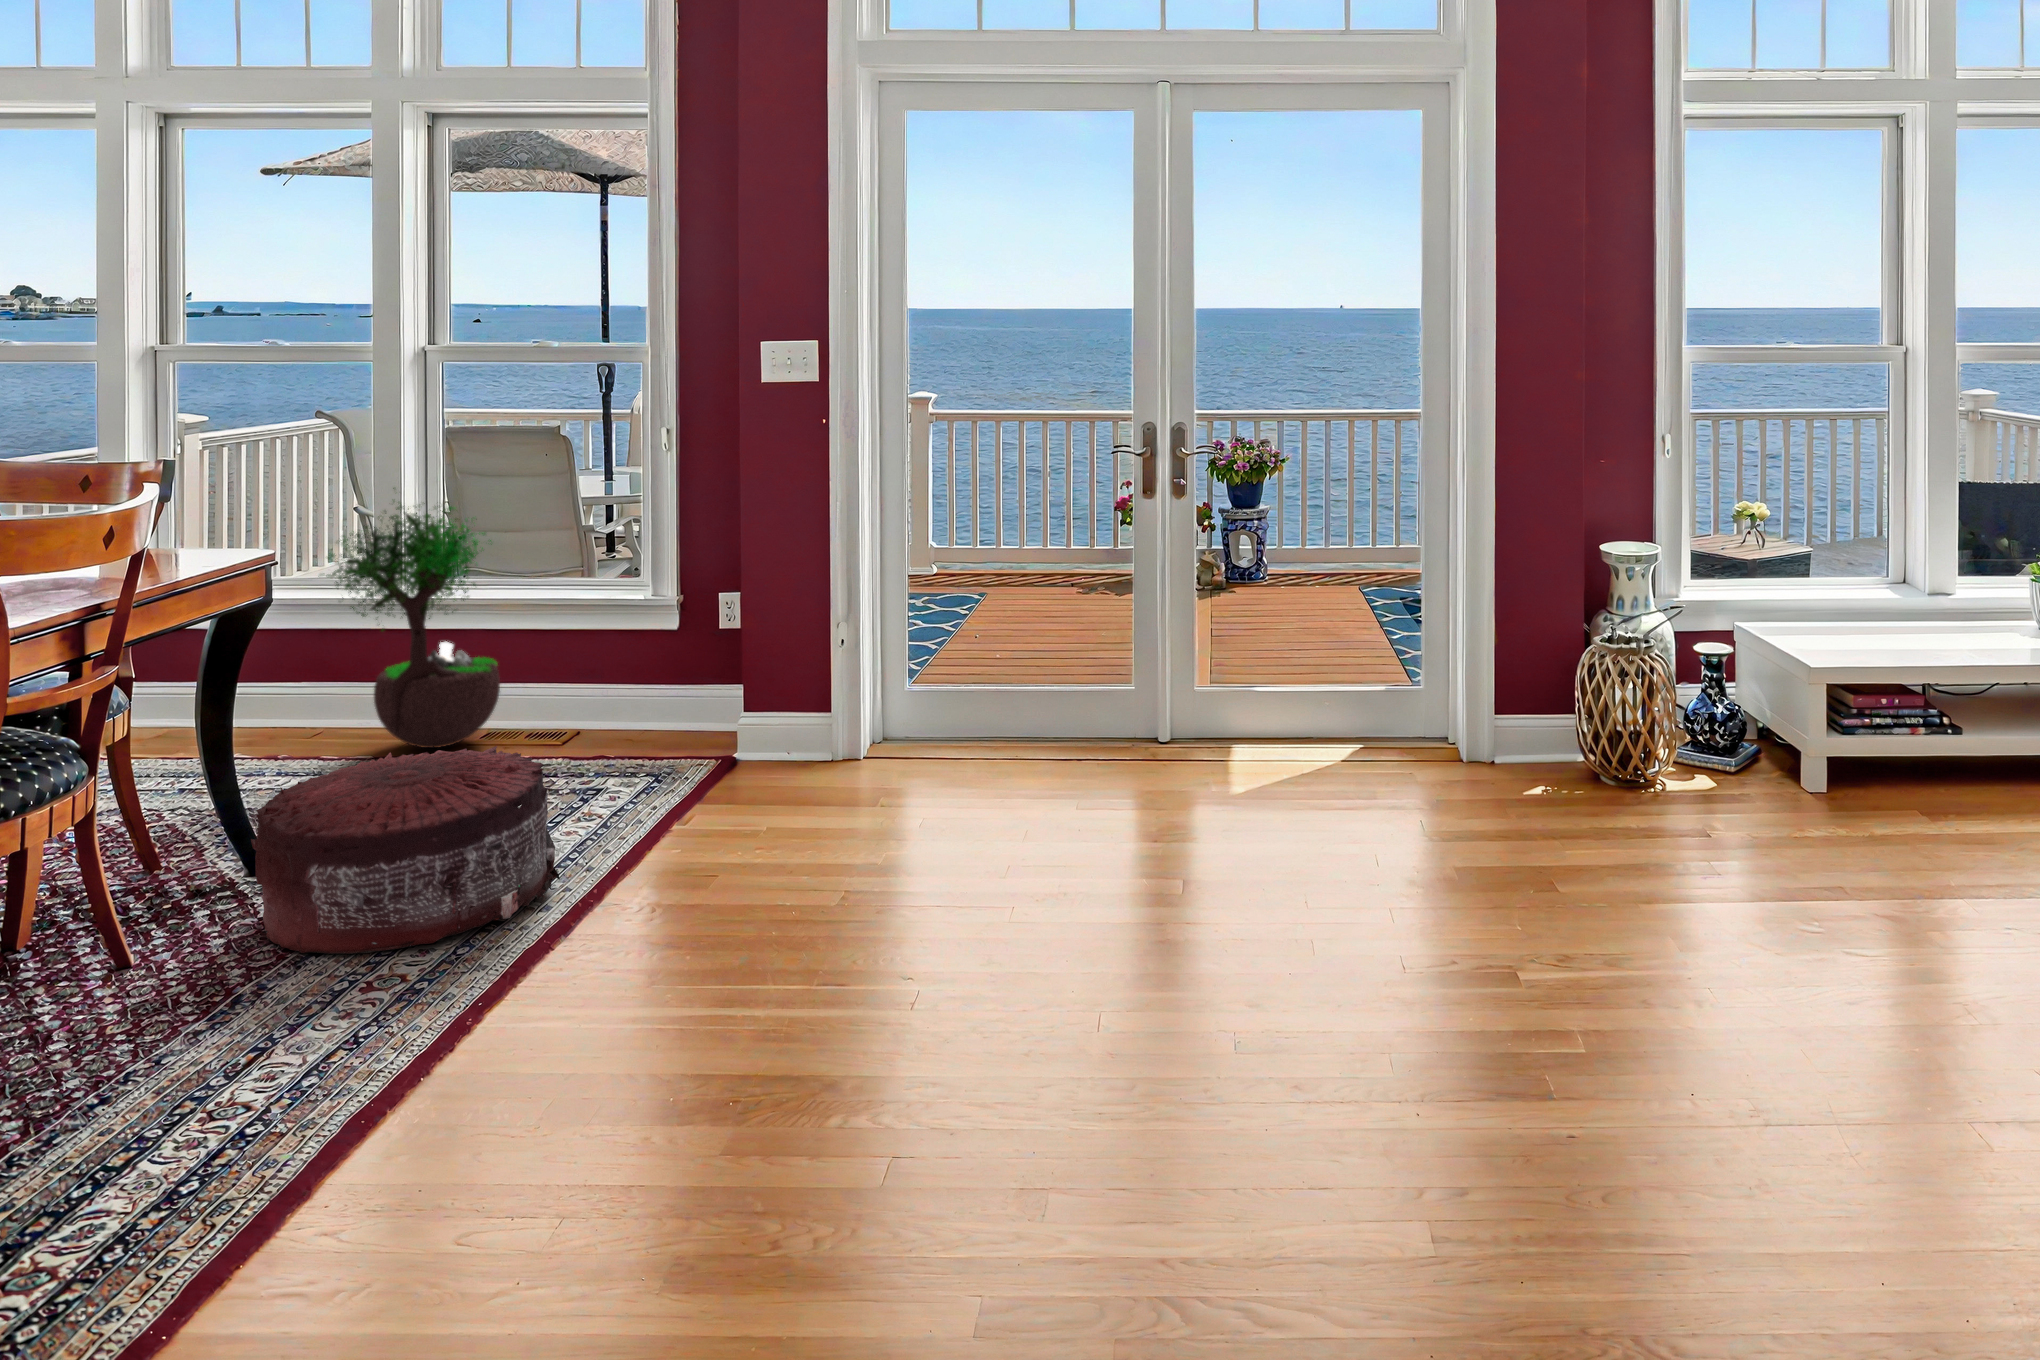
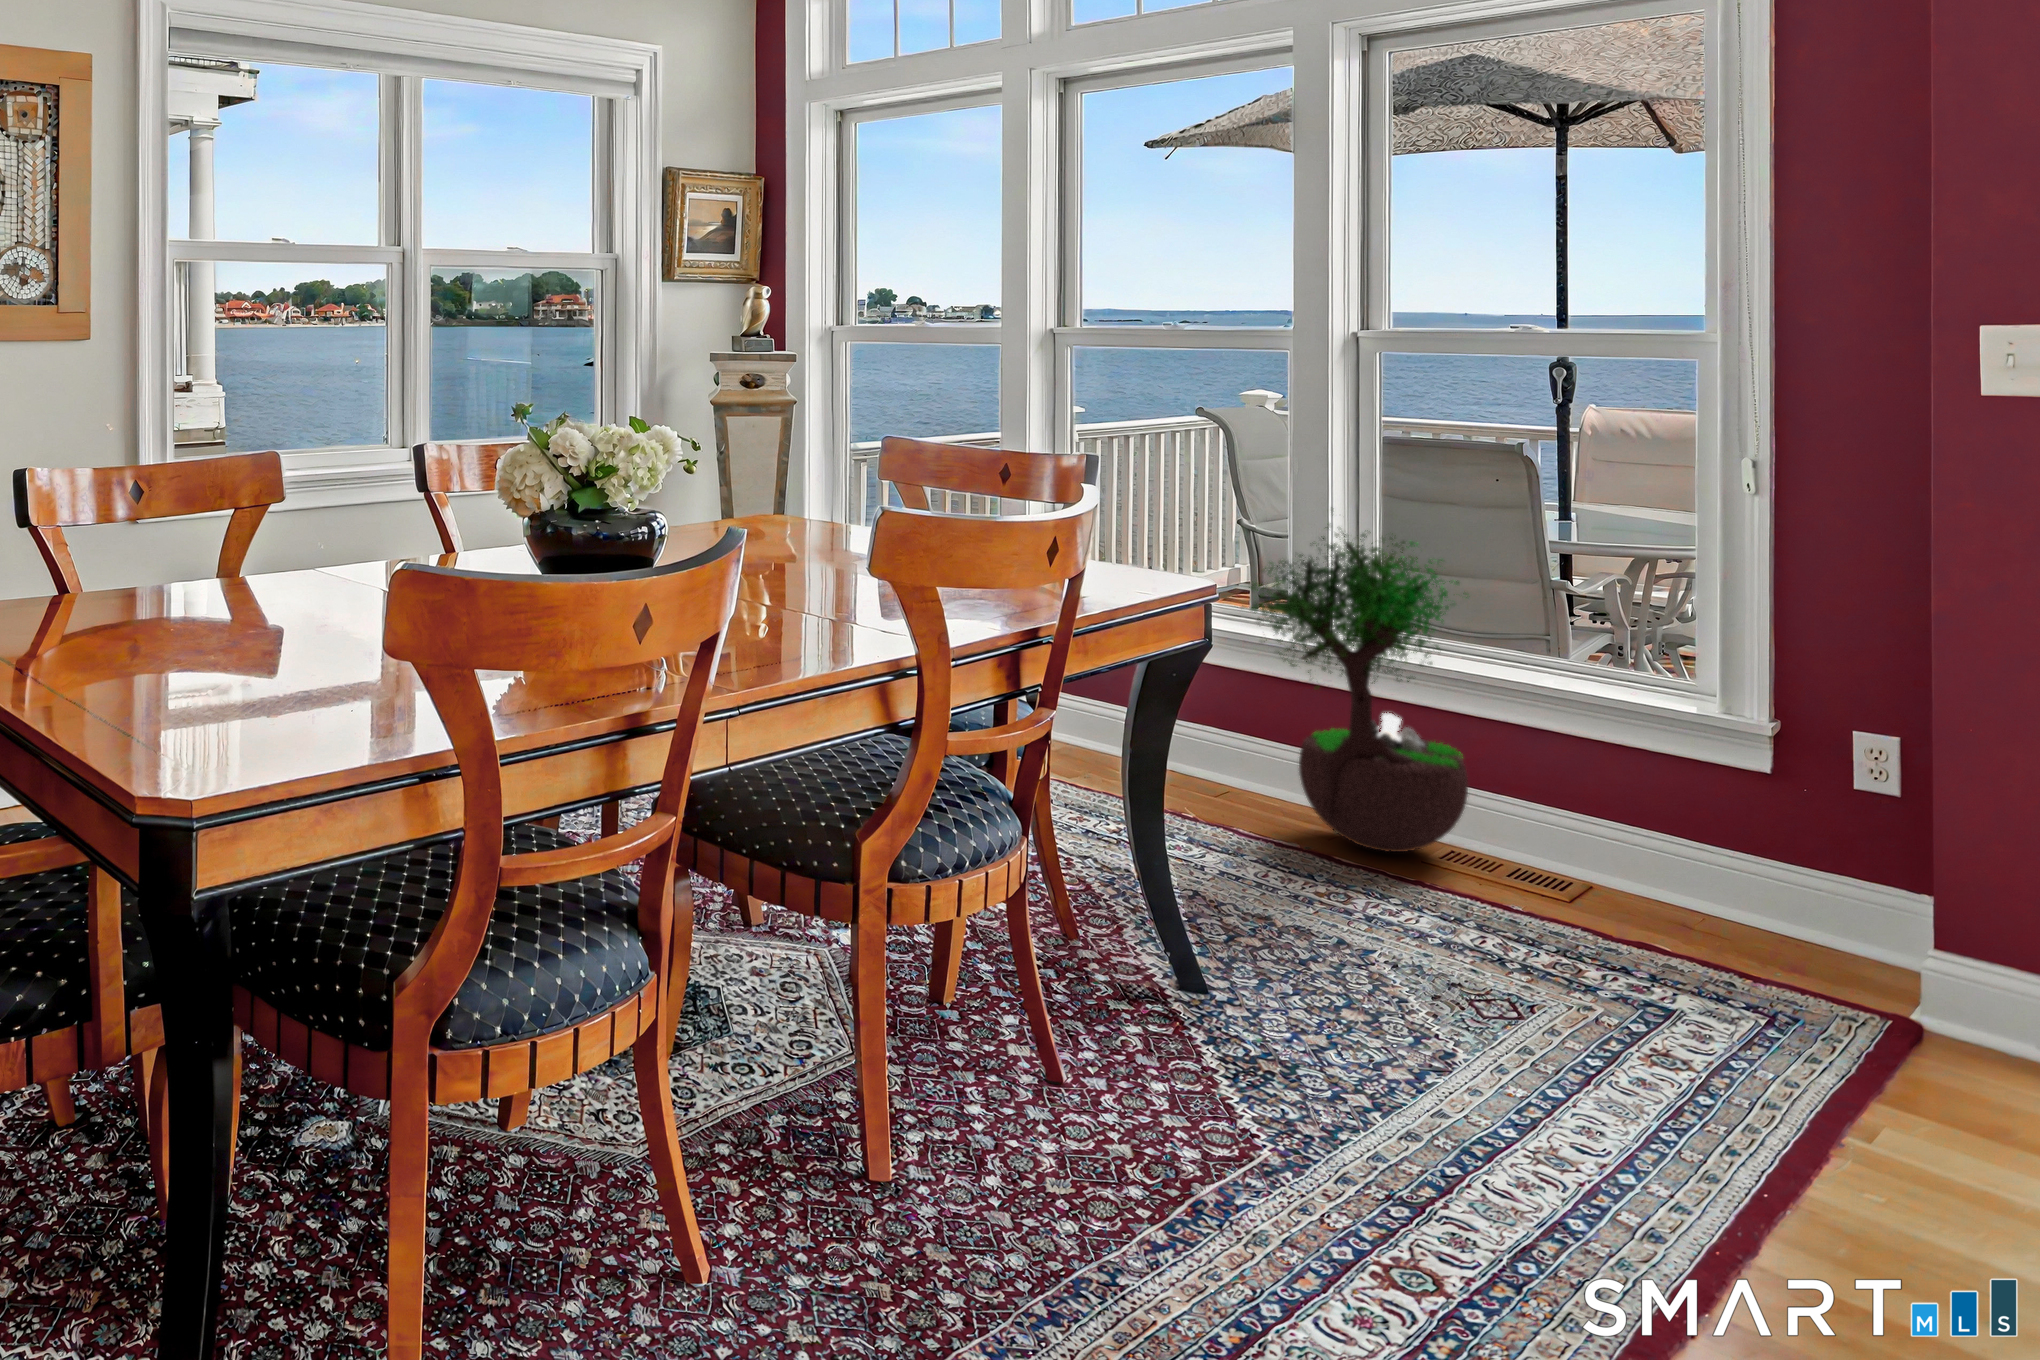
pouf: present [251,746,560,954] -> none [1200,883,1670,1230]

